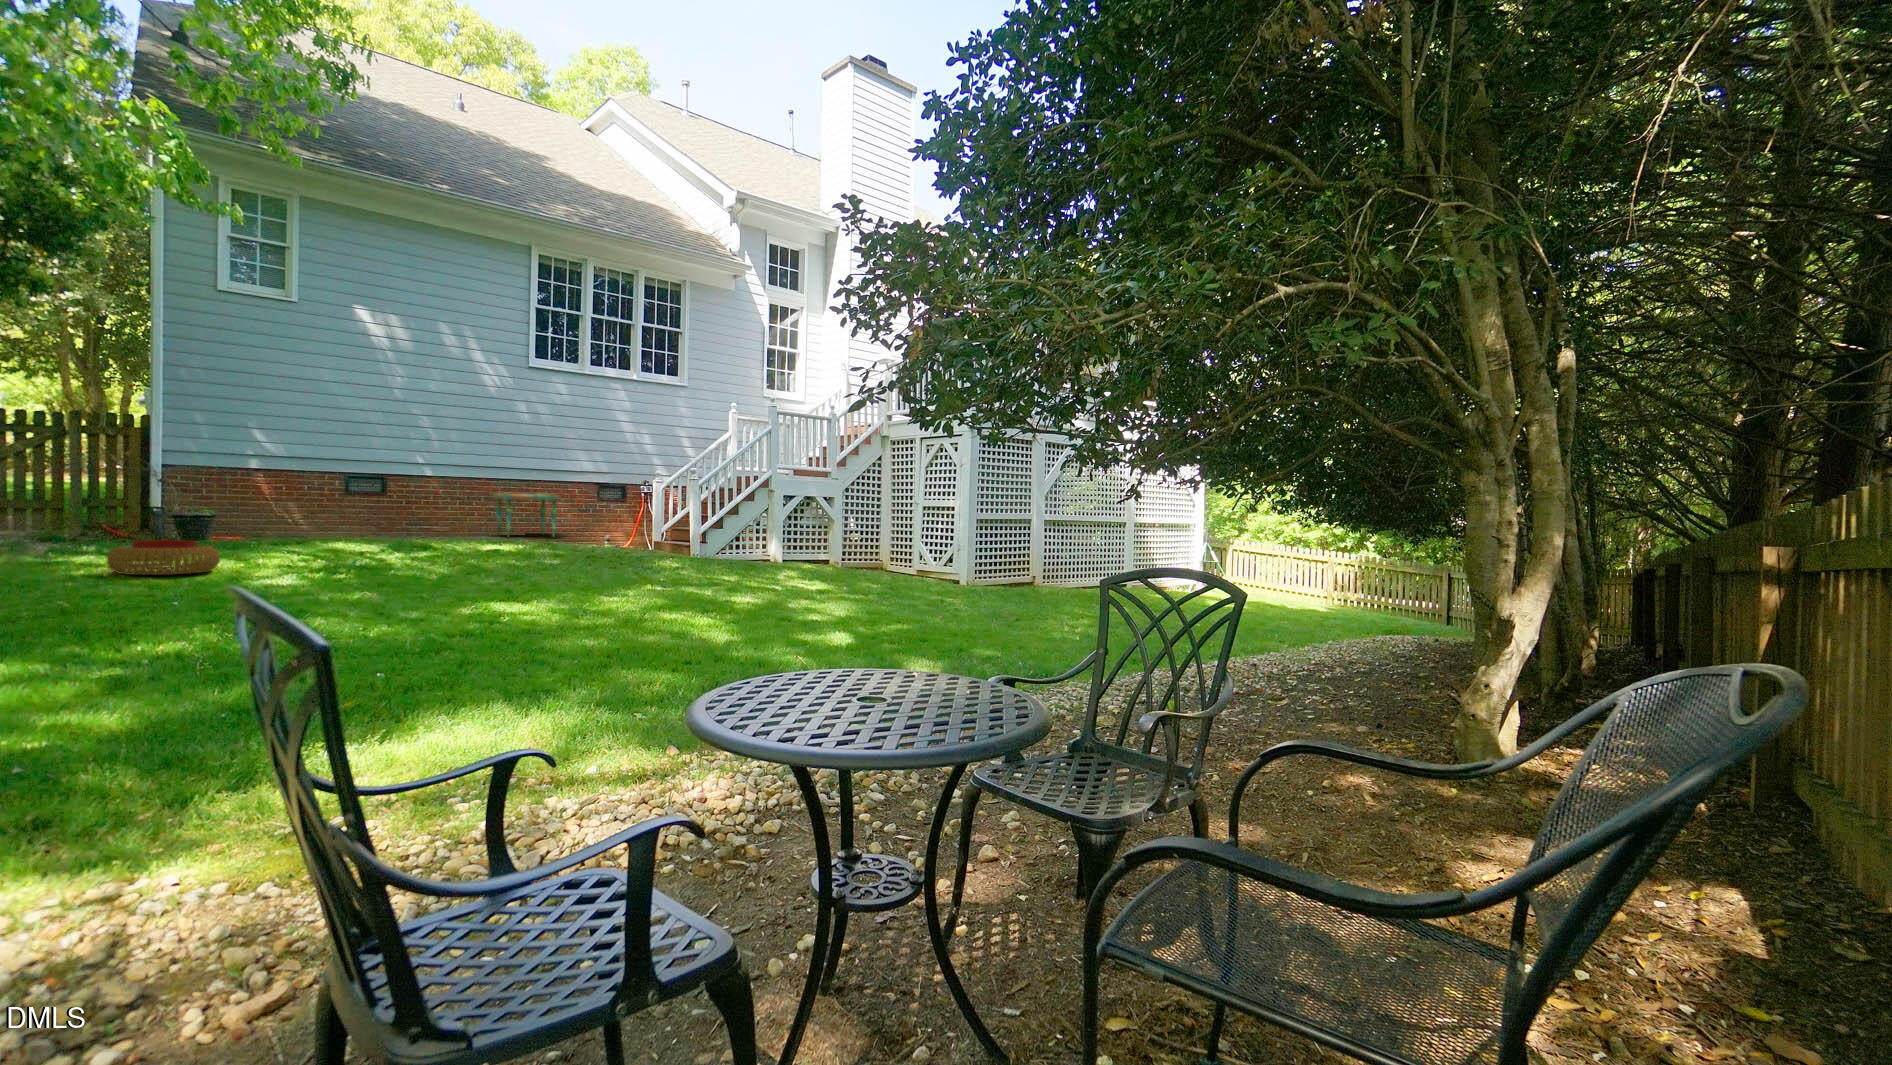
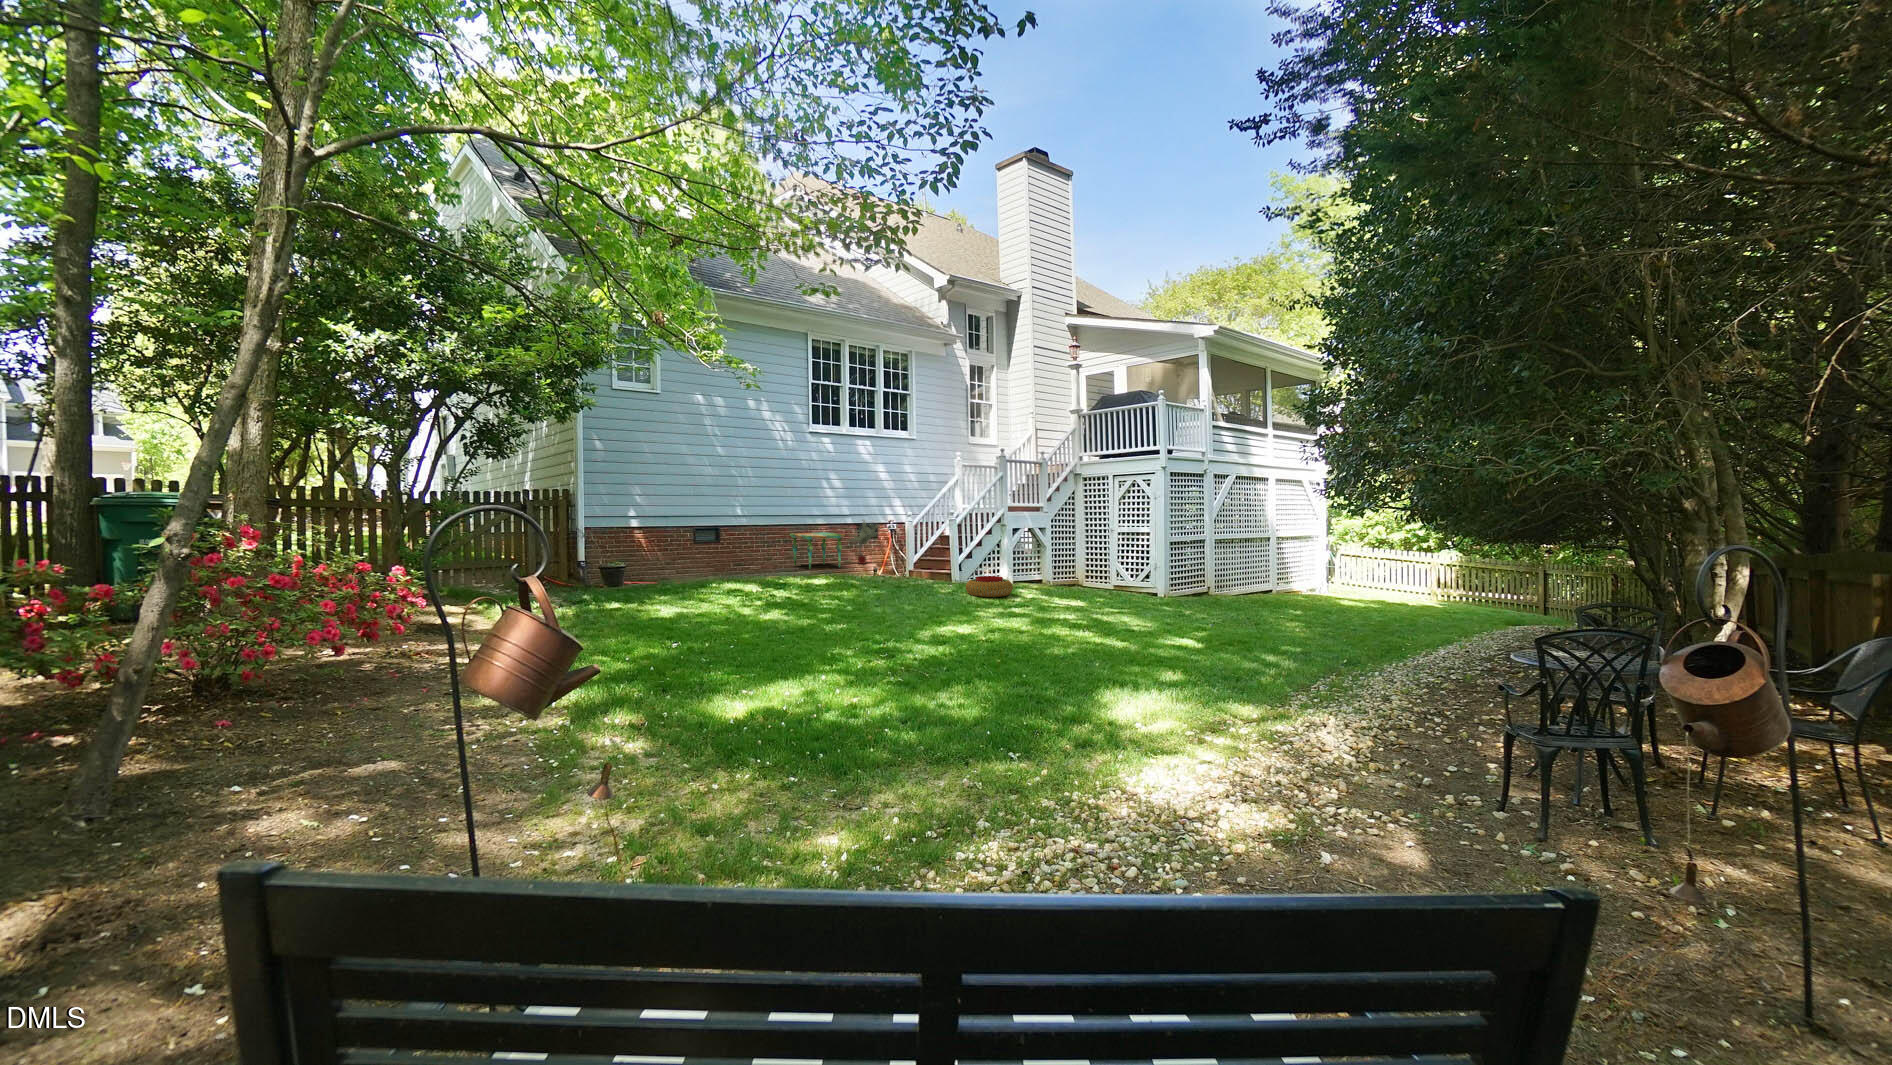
potted tree: none [573,480,621,536] -> present [847,520,877,564]
pouf: present [107,540,220,575] -> present [966,576,1013,597]

